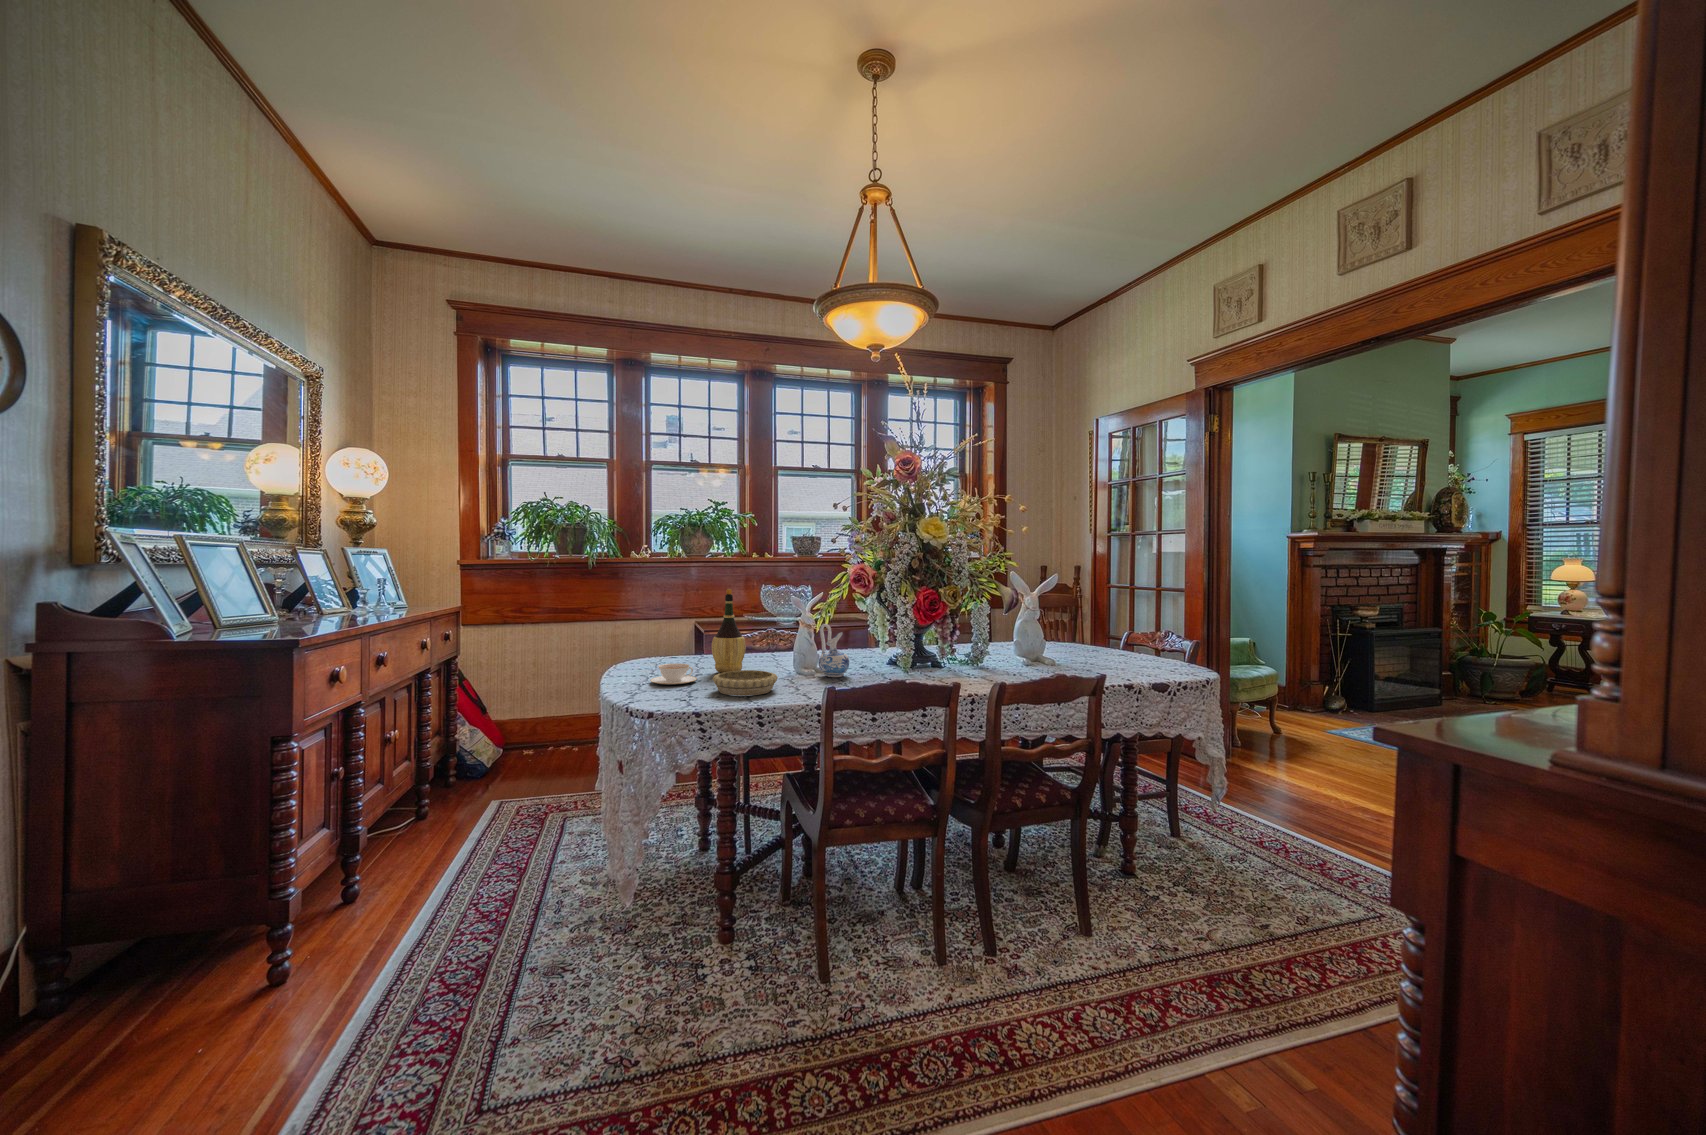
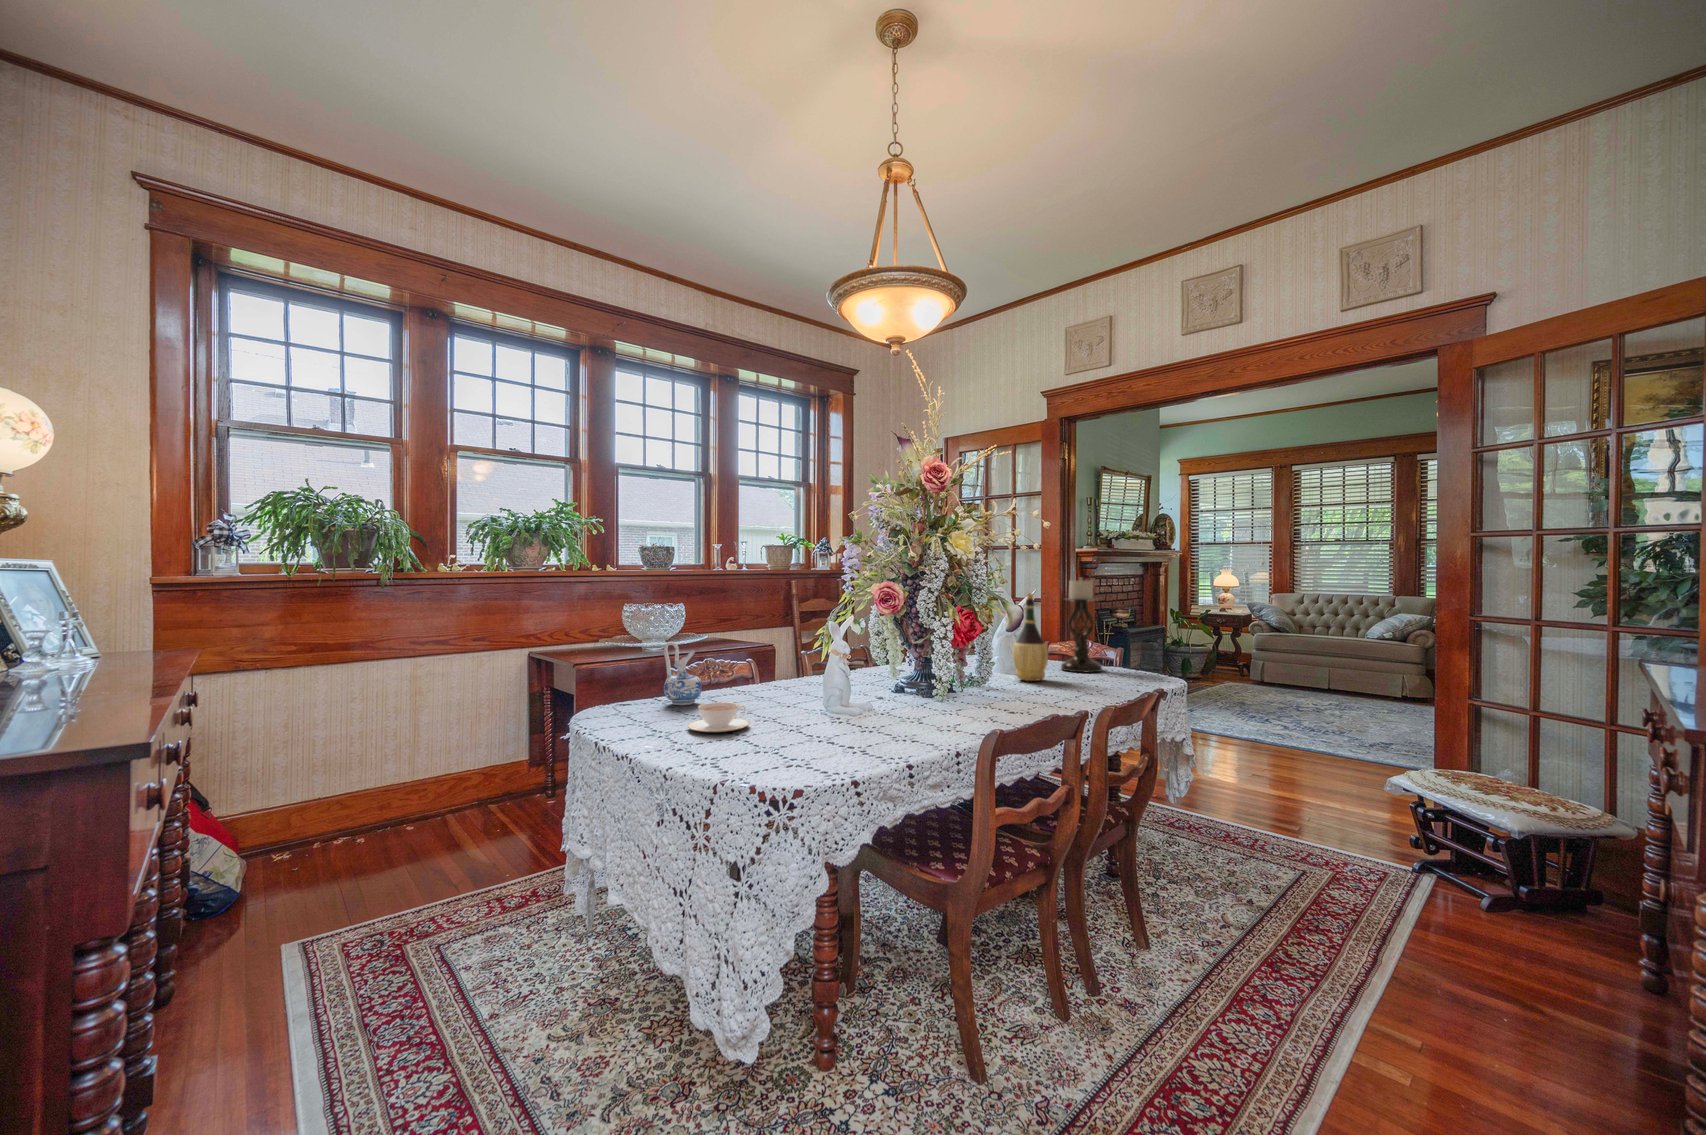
candle holder: none [1062,574,1103,669] -> present [1061,577,1102,672]
wine bottle: present [712,589,746,673] -> present [1013,593,1048,681]
ceramic pitcher: present [819,624,849,677] -> present [664,642,702,705]
decorative bowl: present [713,670,778,696] -> none [796,702,879,736]

